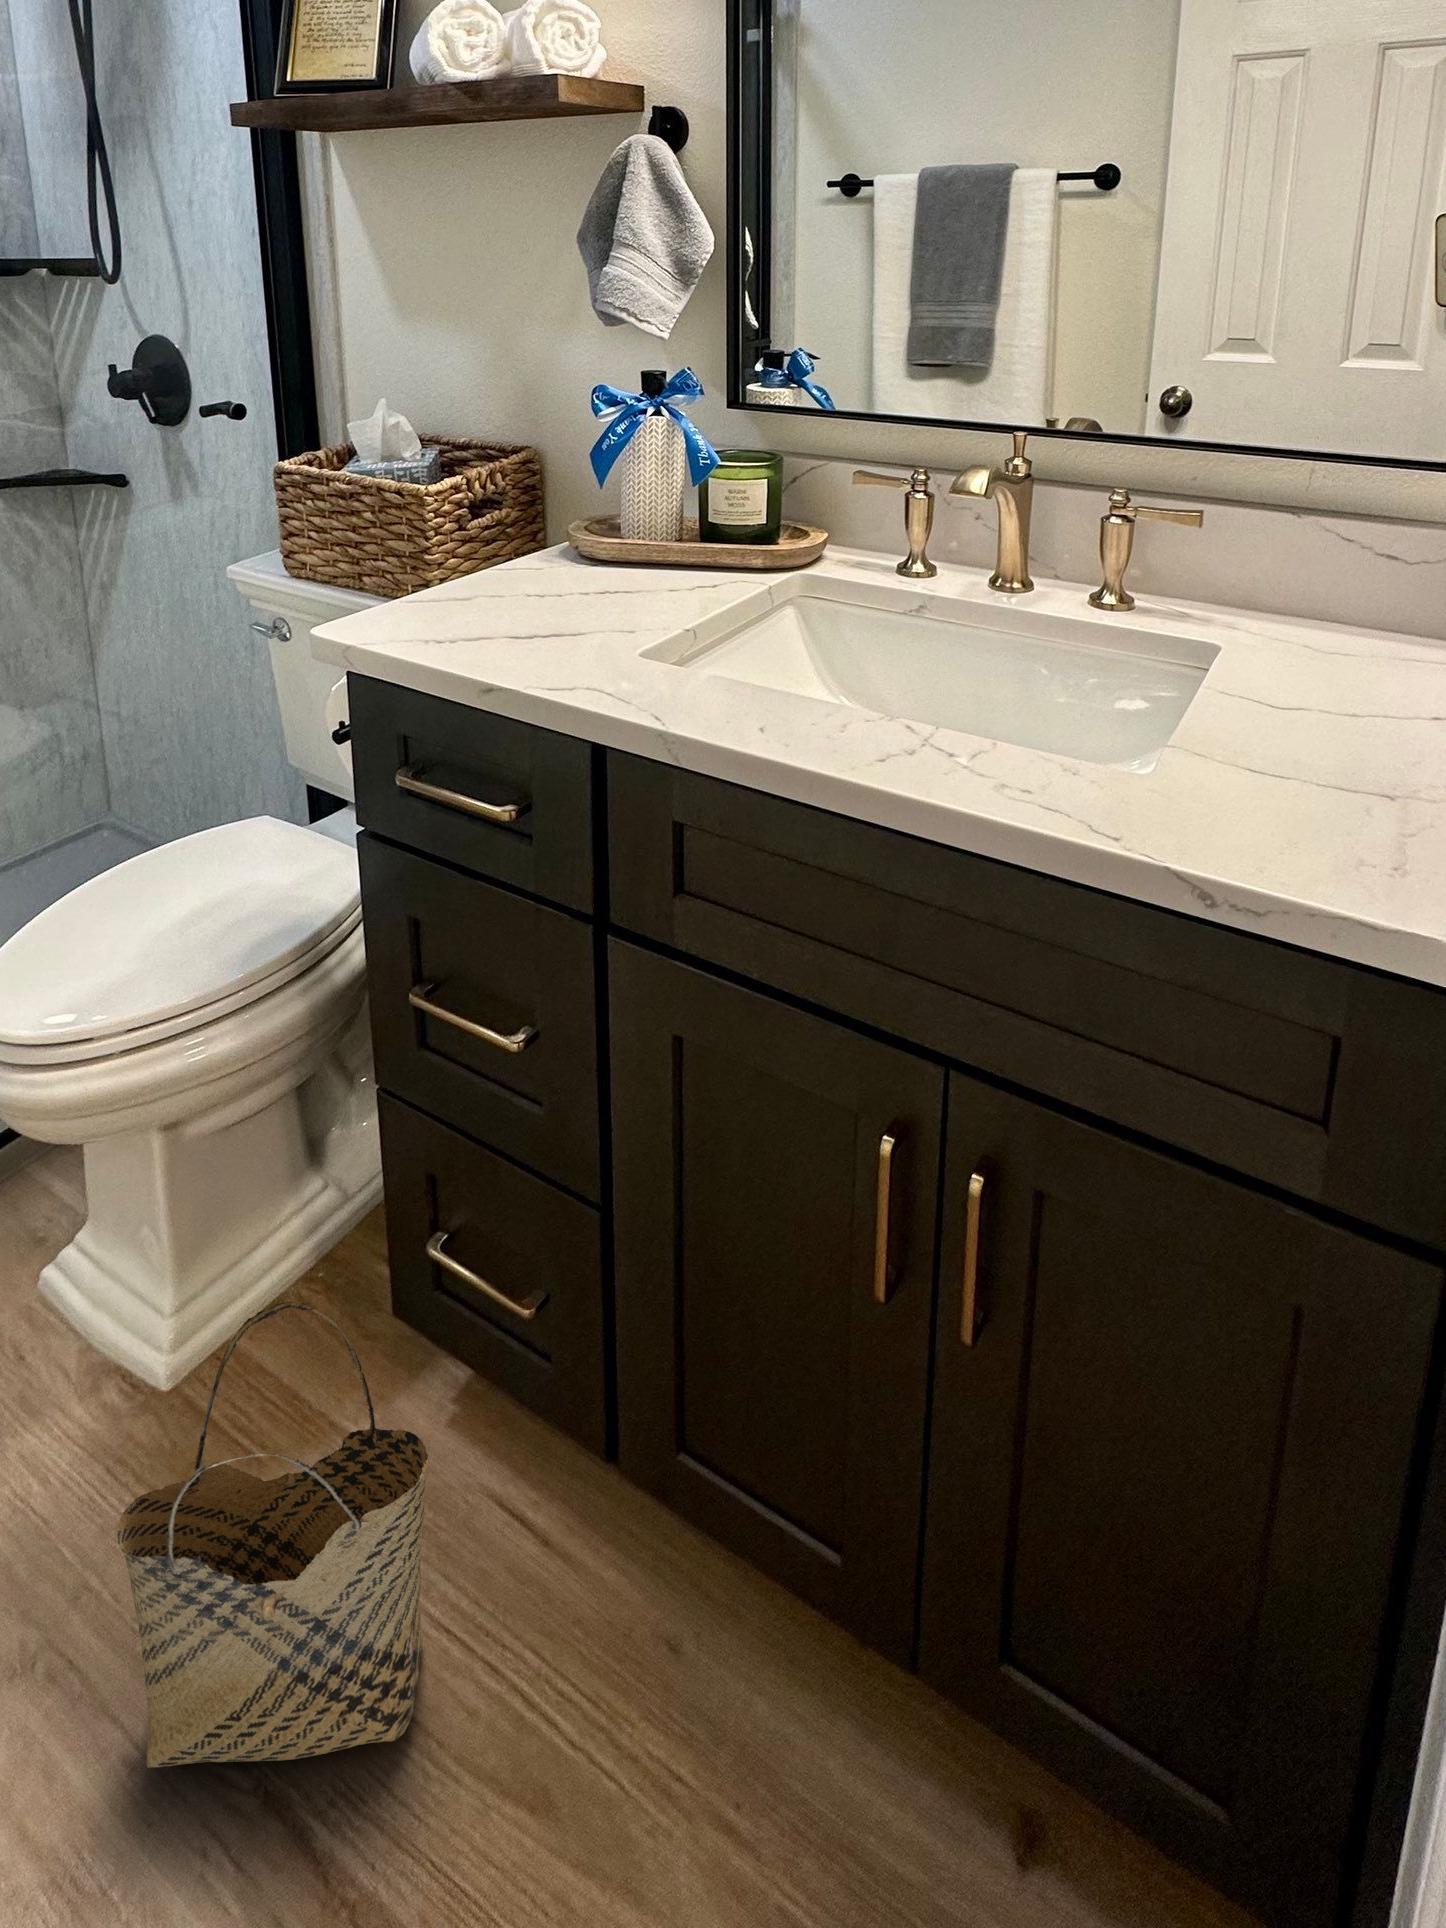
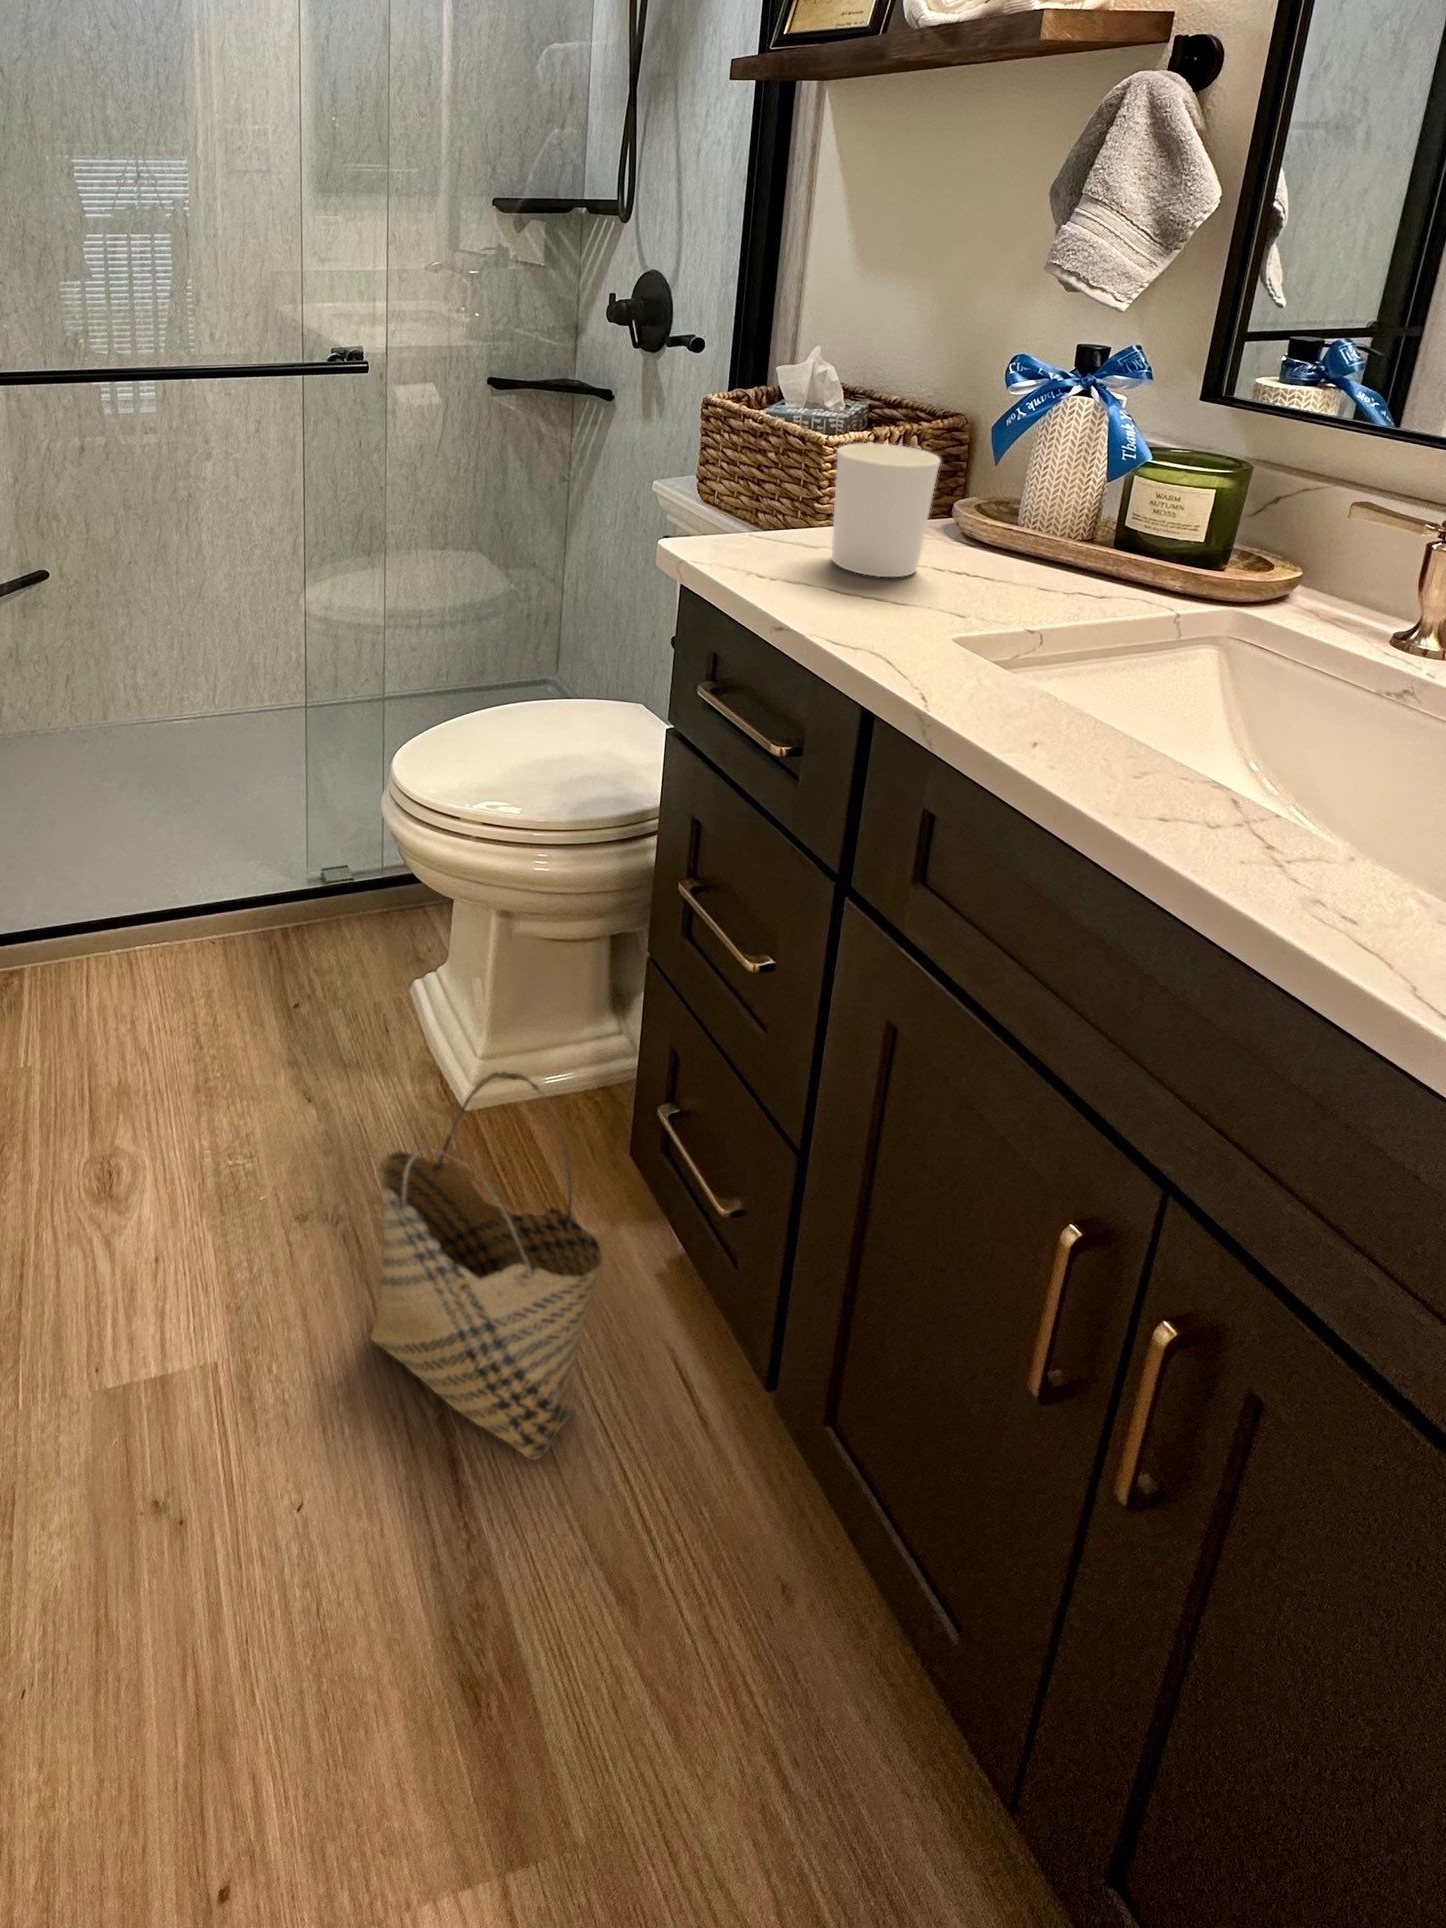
candle holder: none [476,485,571,615] -> present [832,443,941,577]

